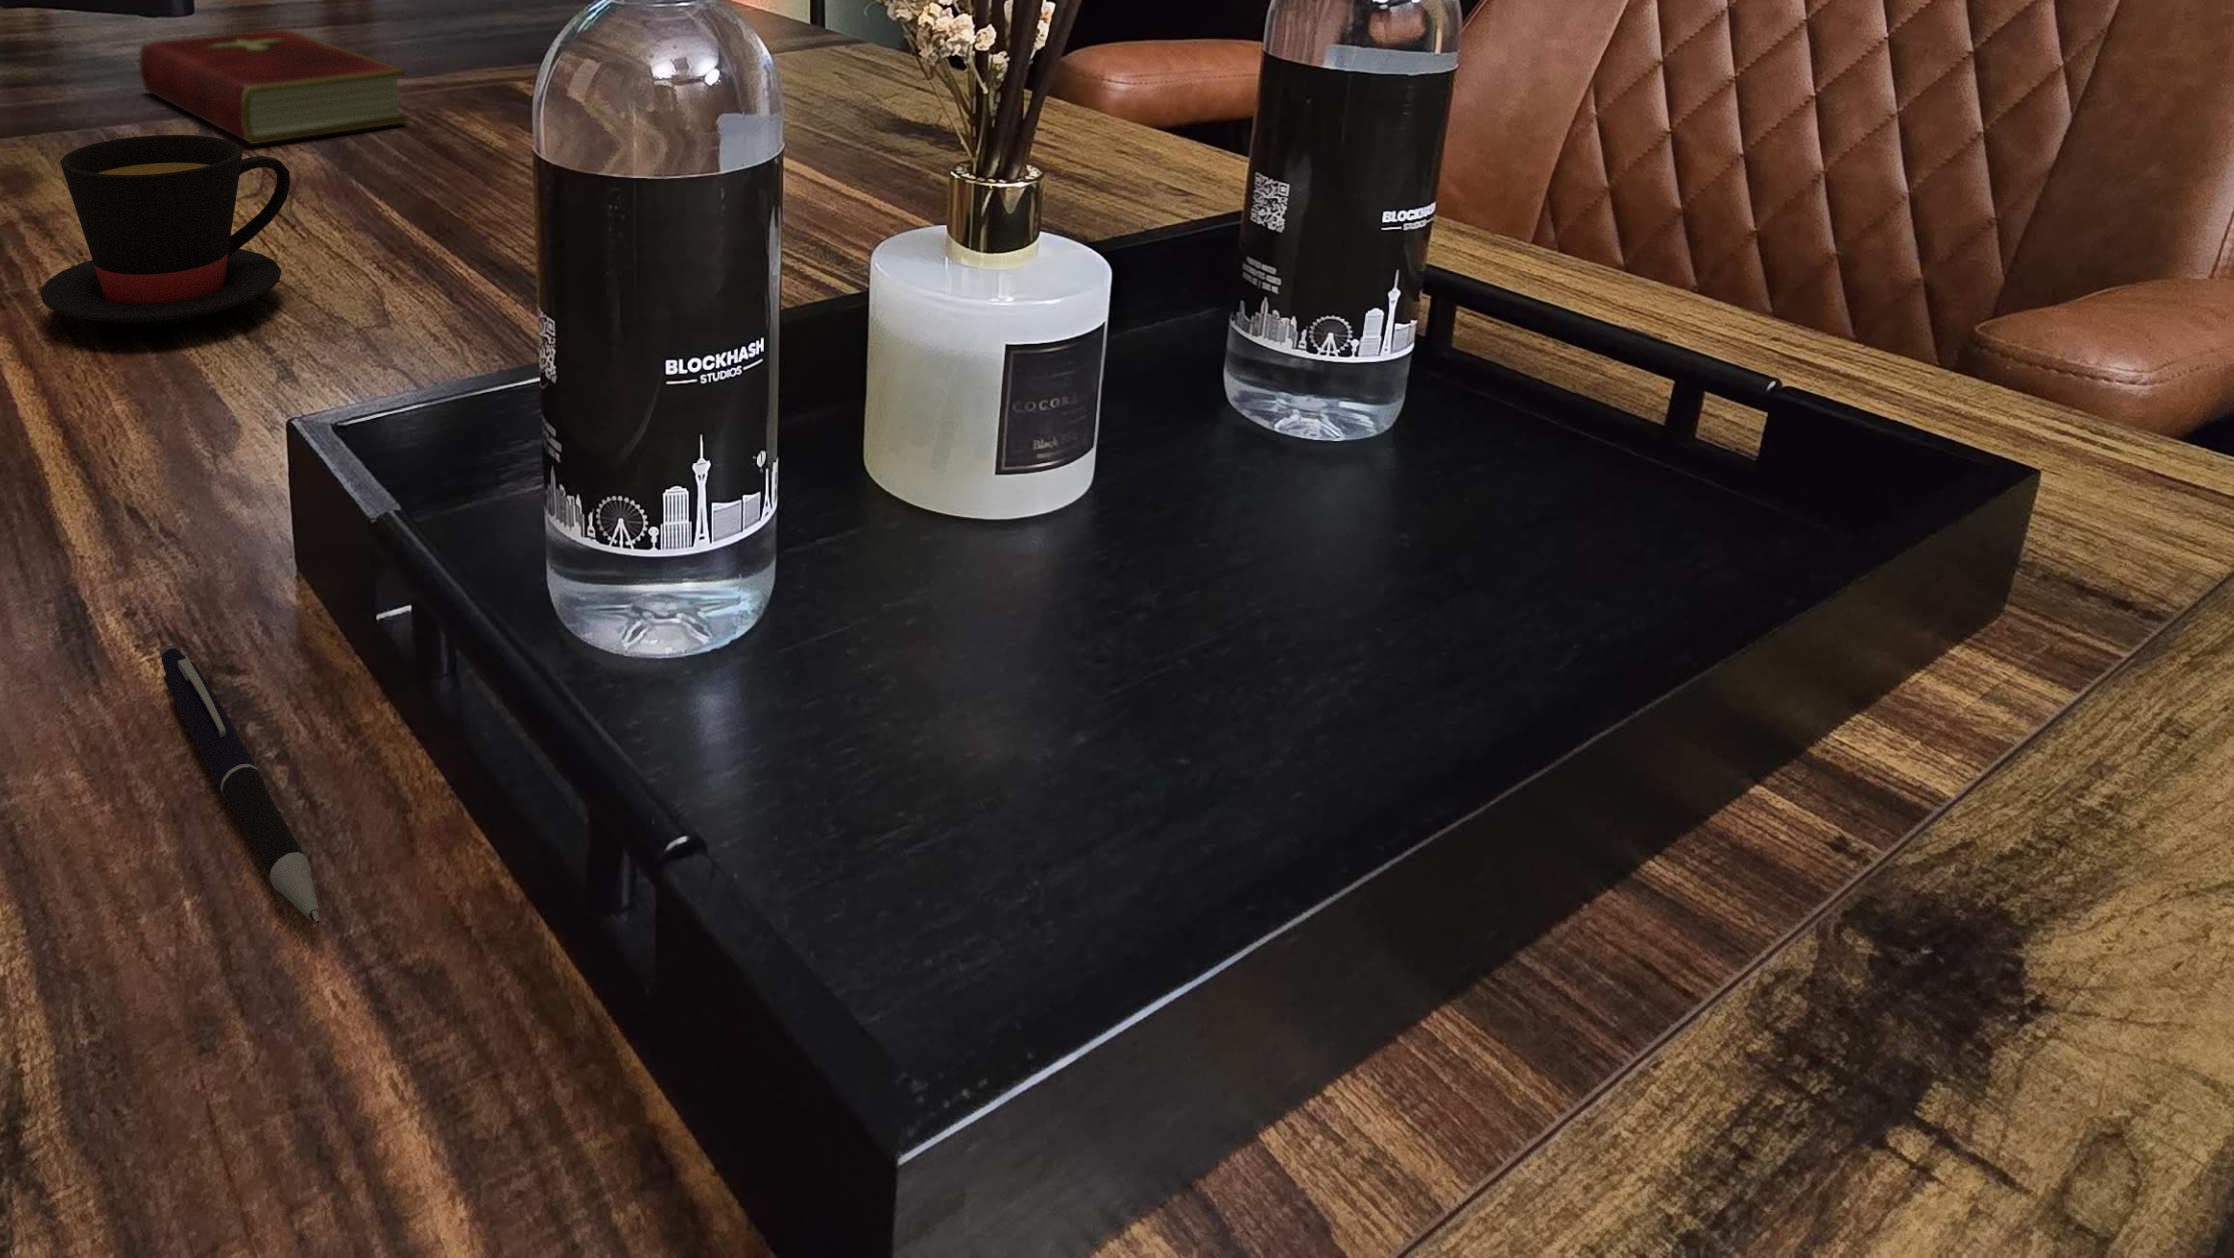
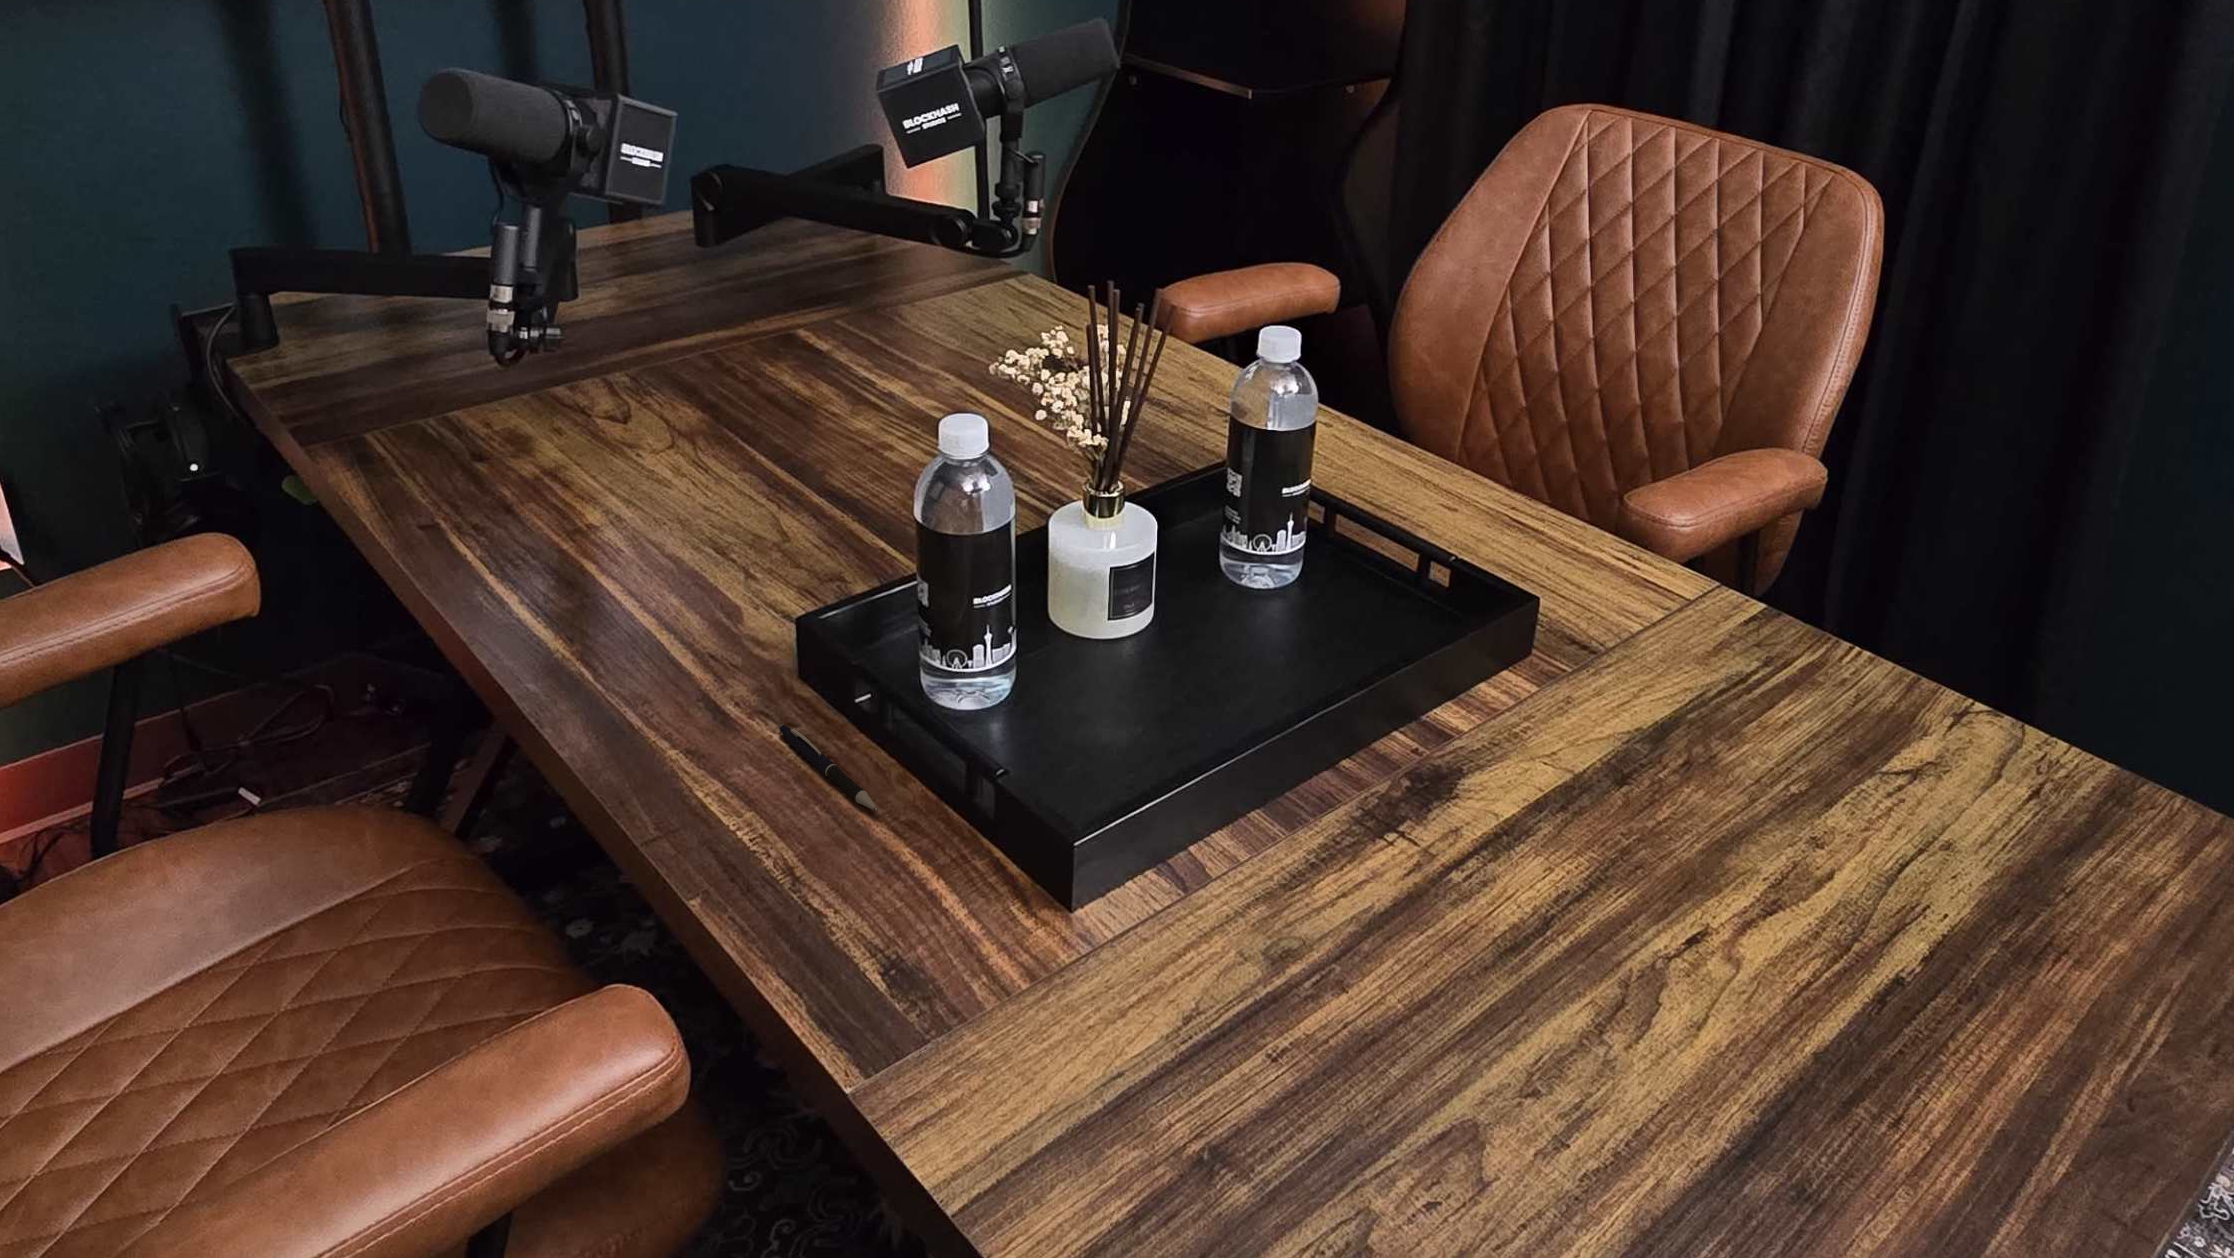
hardcover book: present [139,29,407,144] -> none [578,321,763,421]
teacup: present [40,135,290,326] -> none [625,458,745,566]

